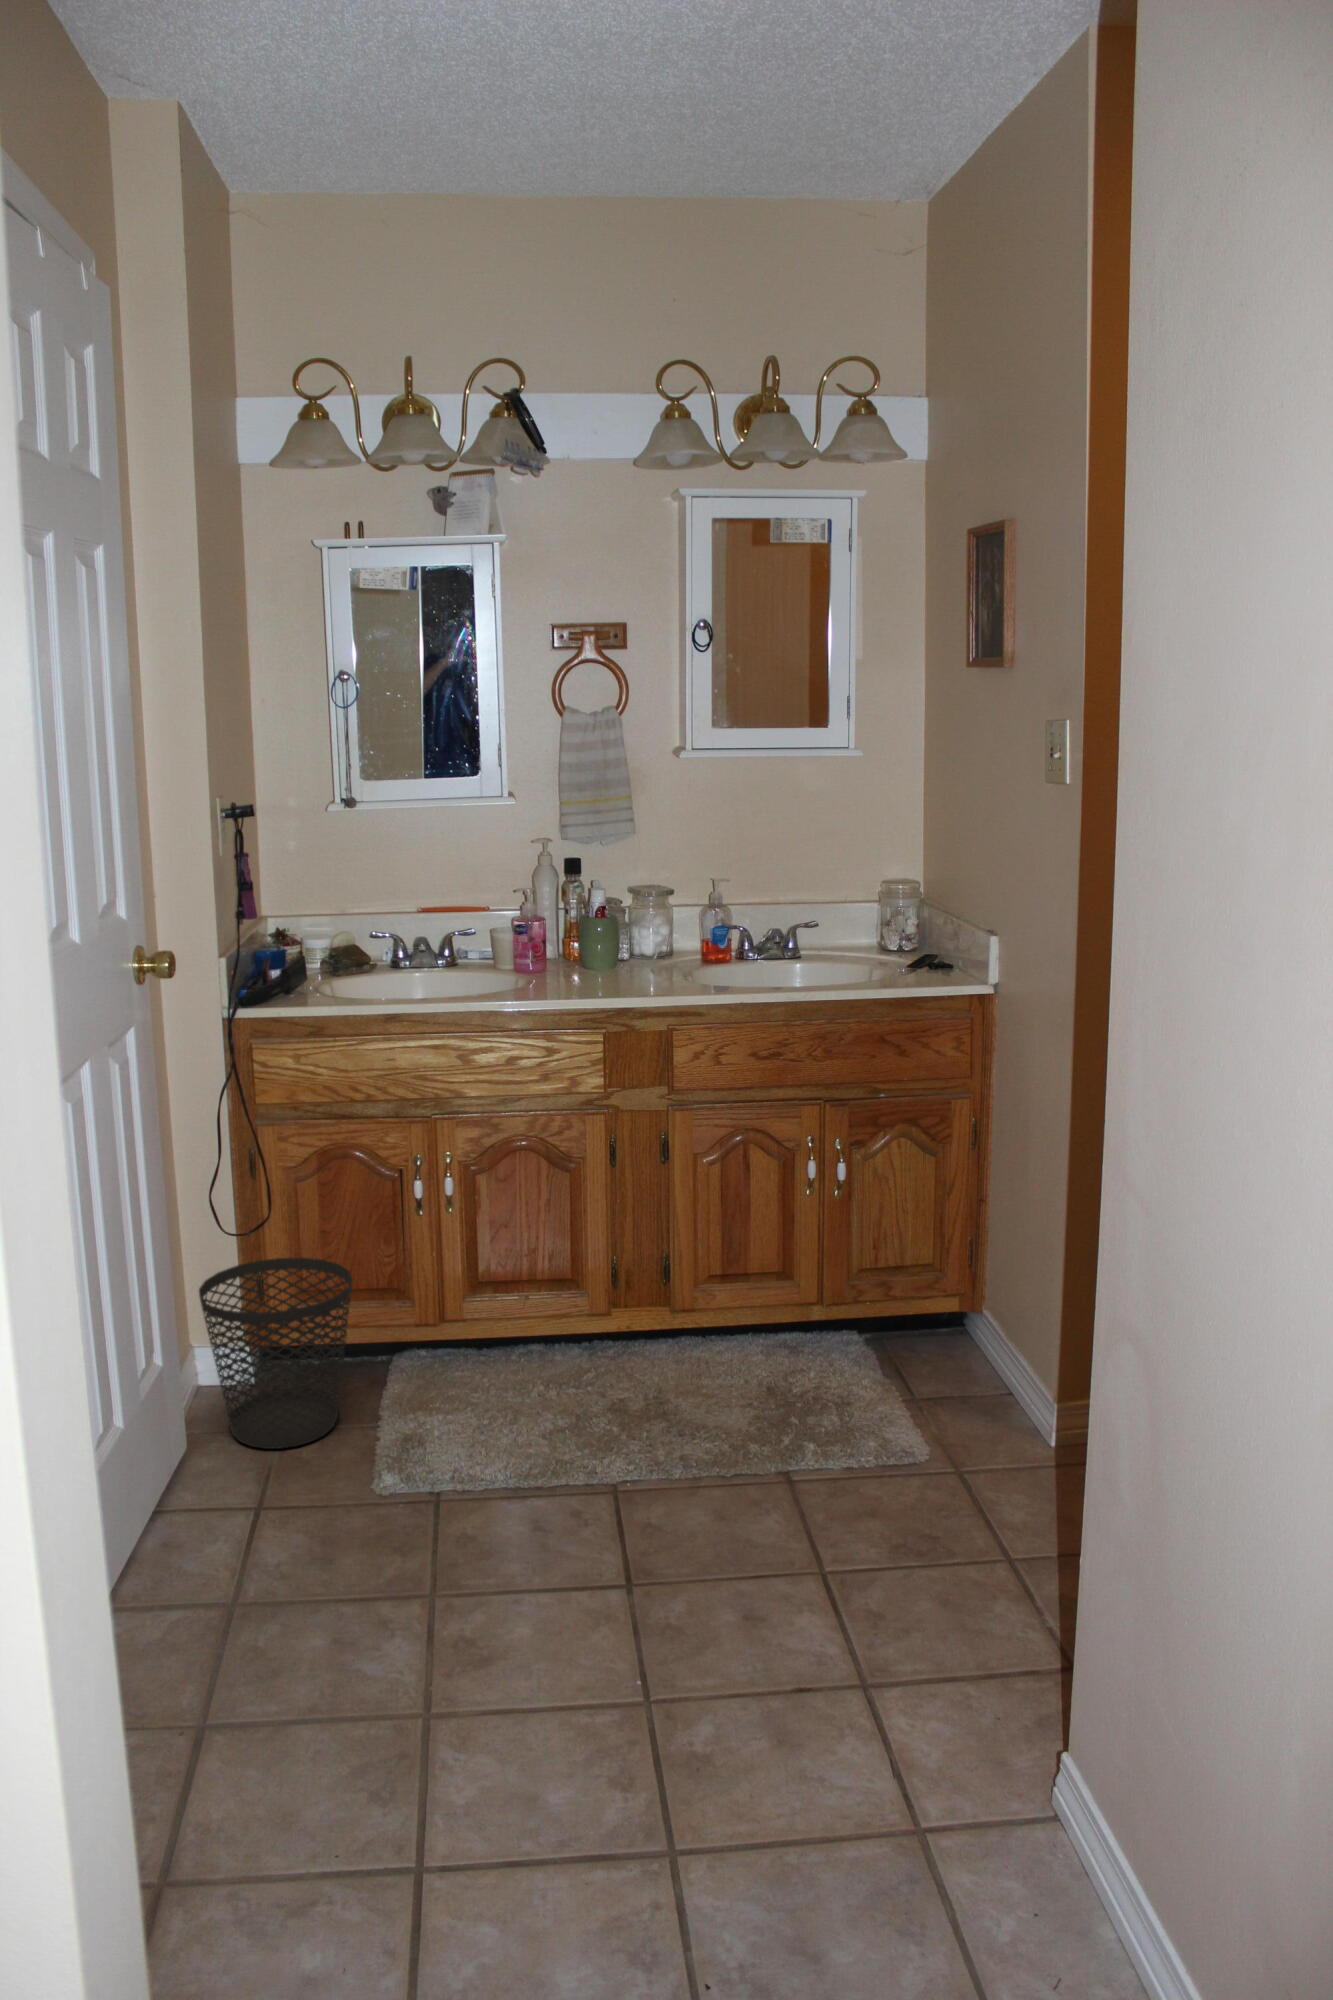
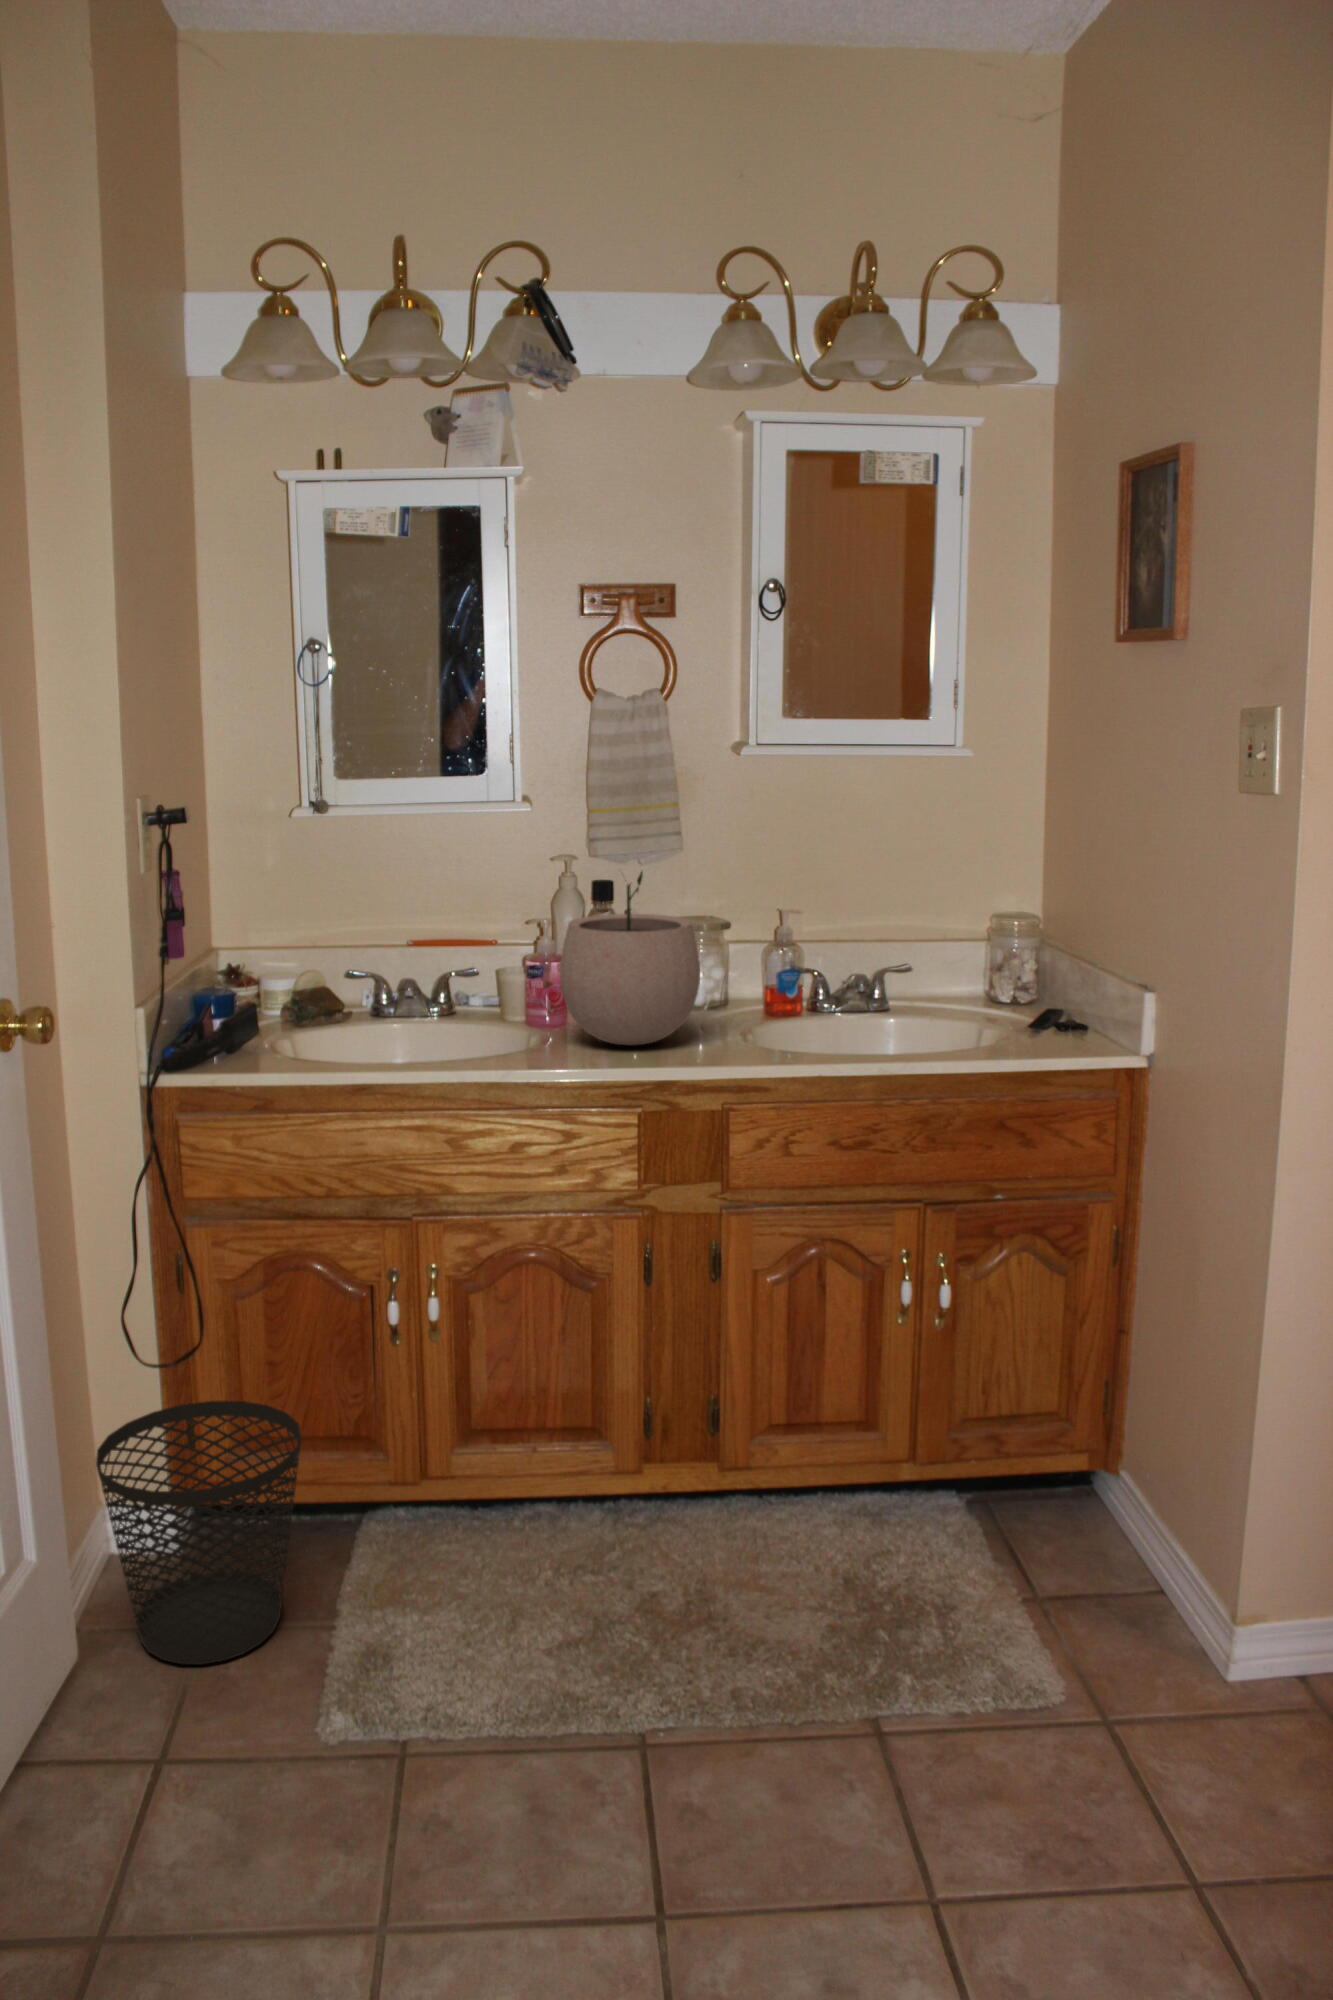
plant pot: none [541,846,651,984] -> present [560,872,700,1045]

